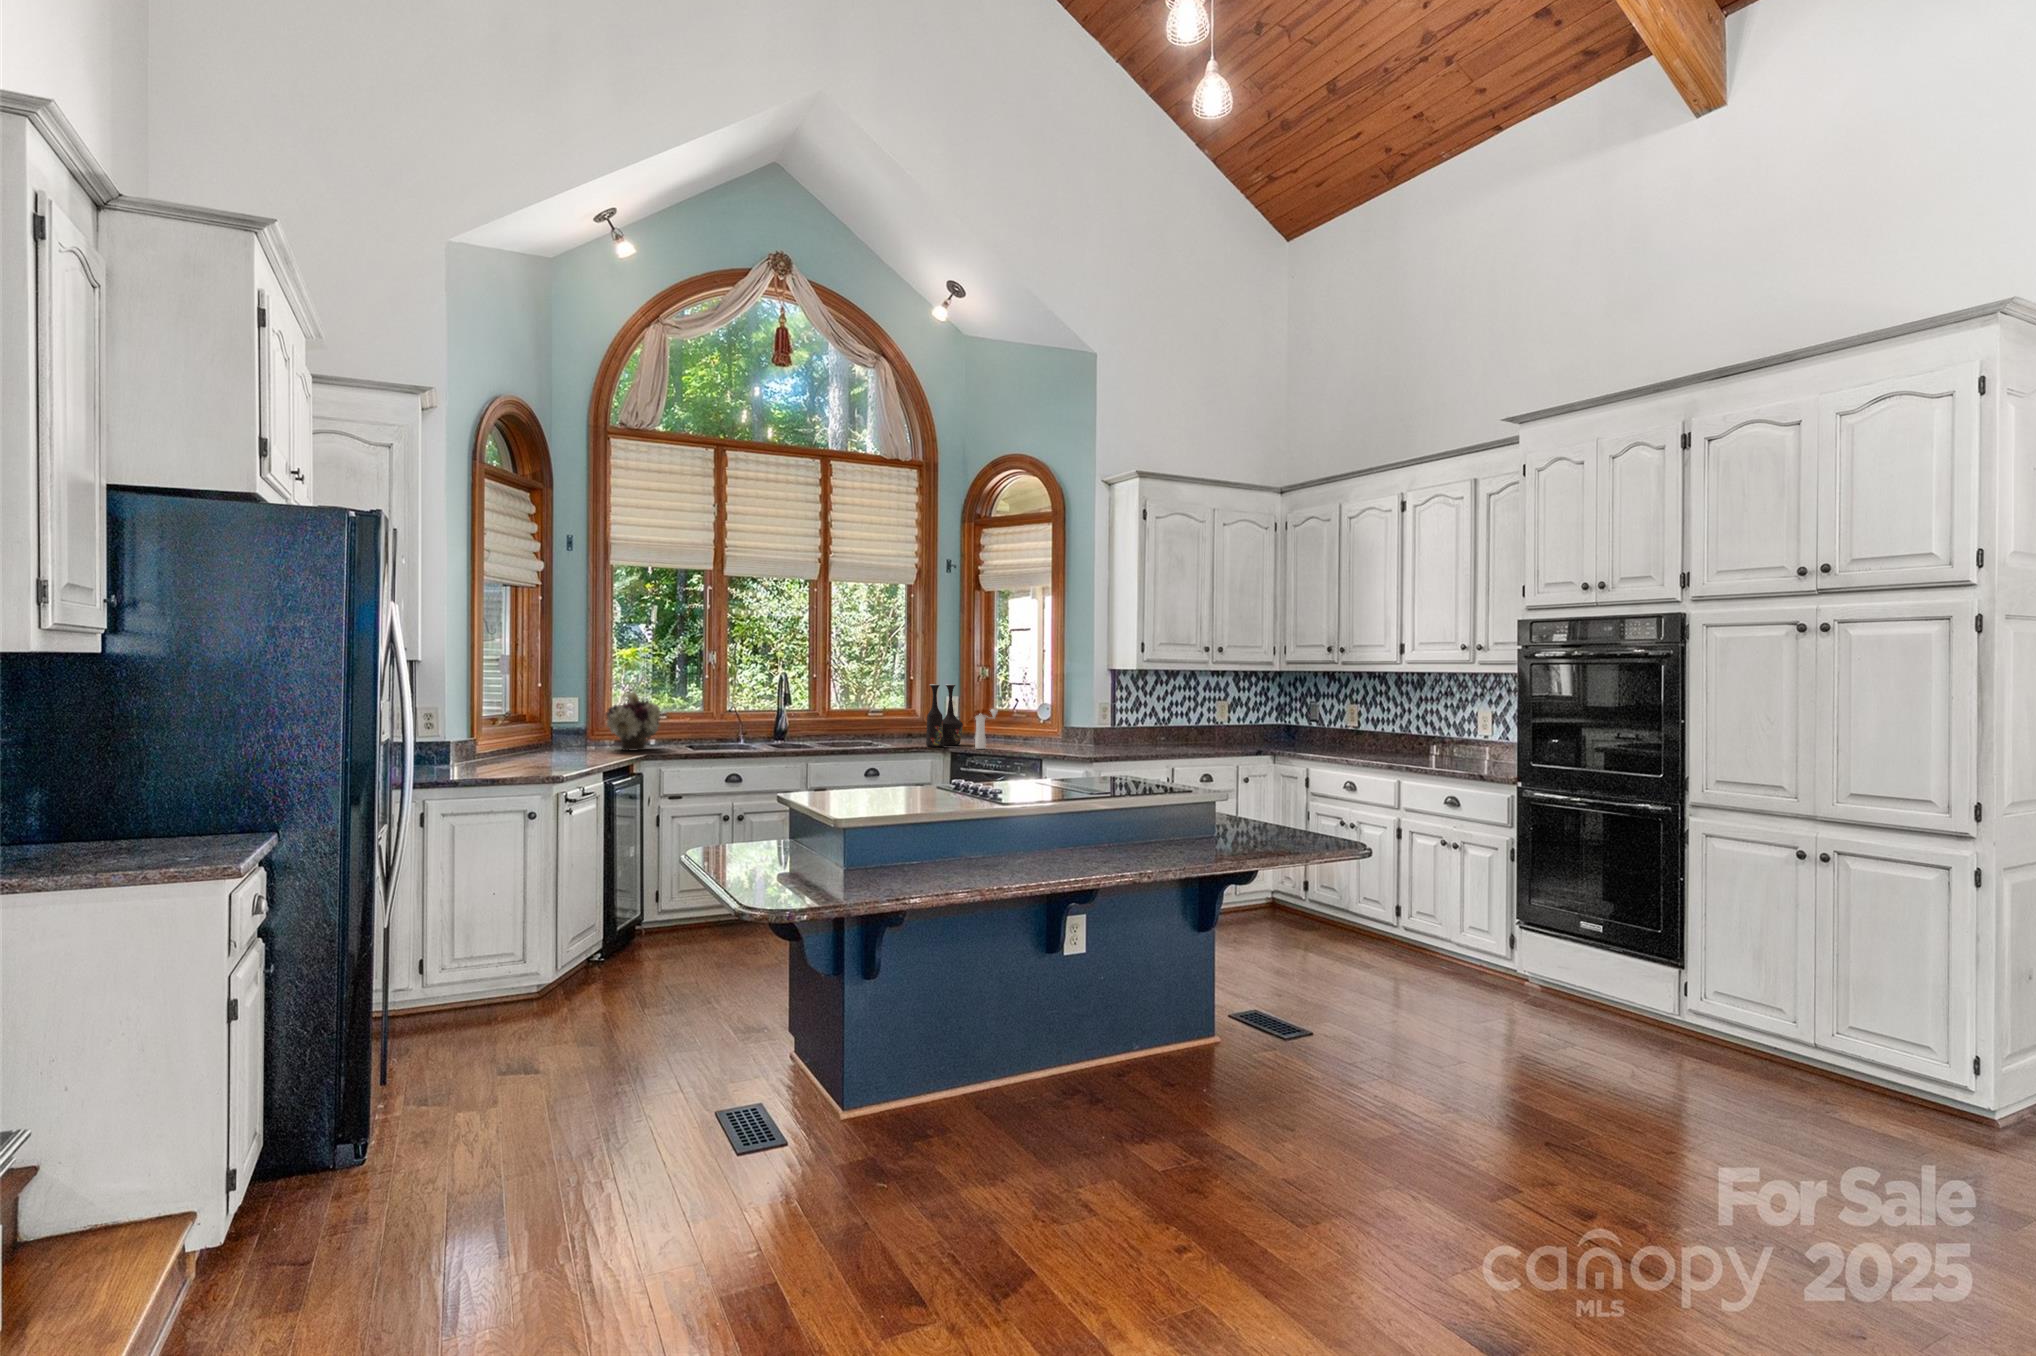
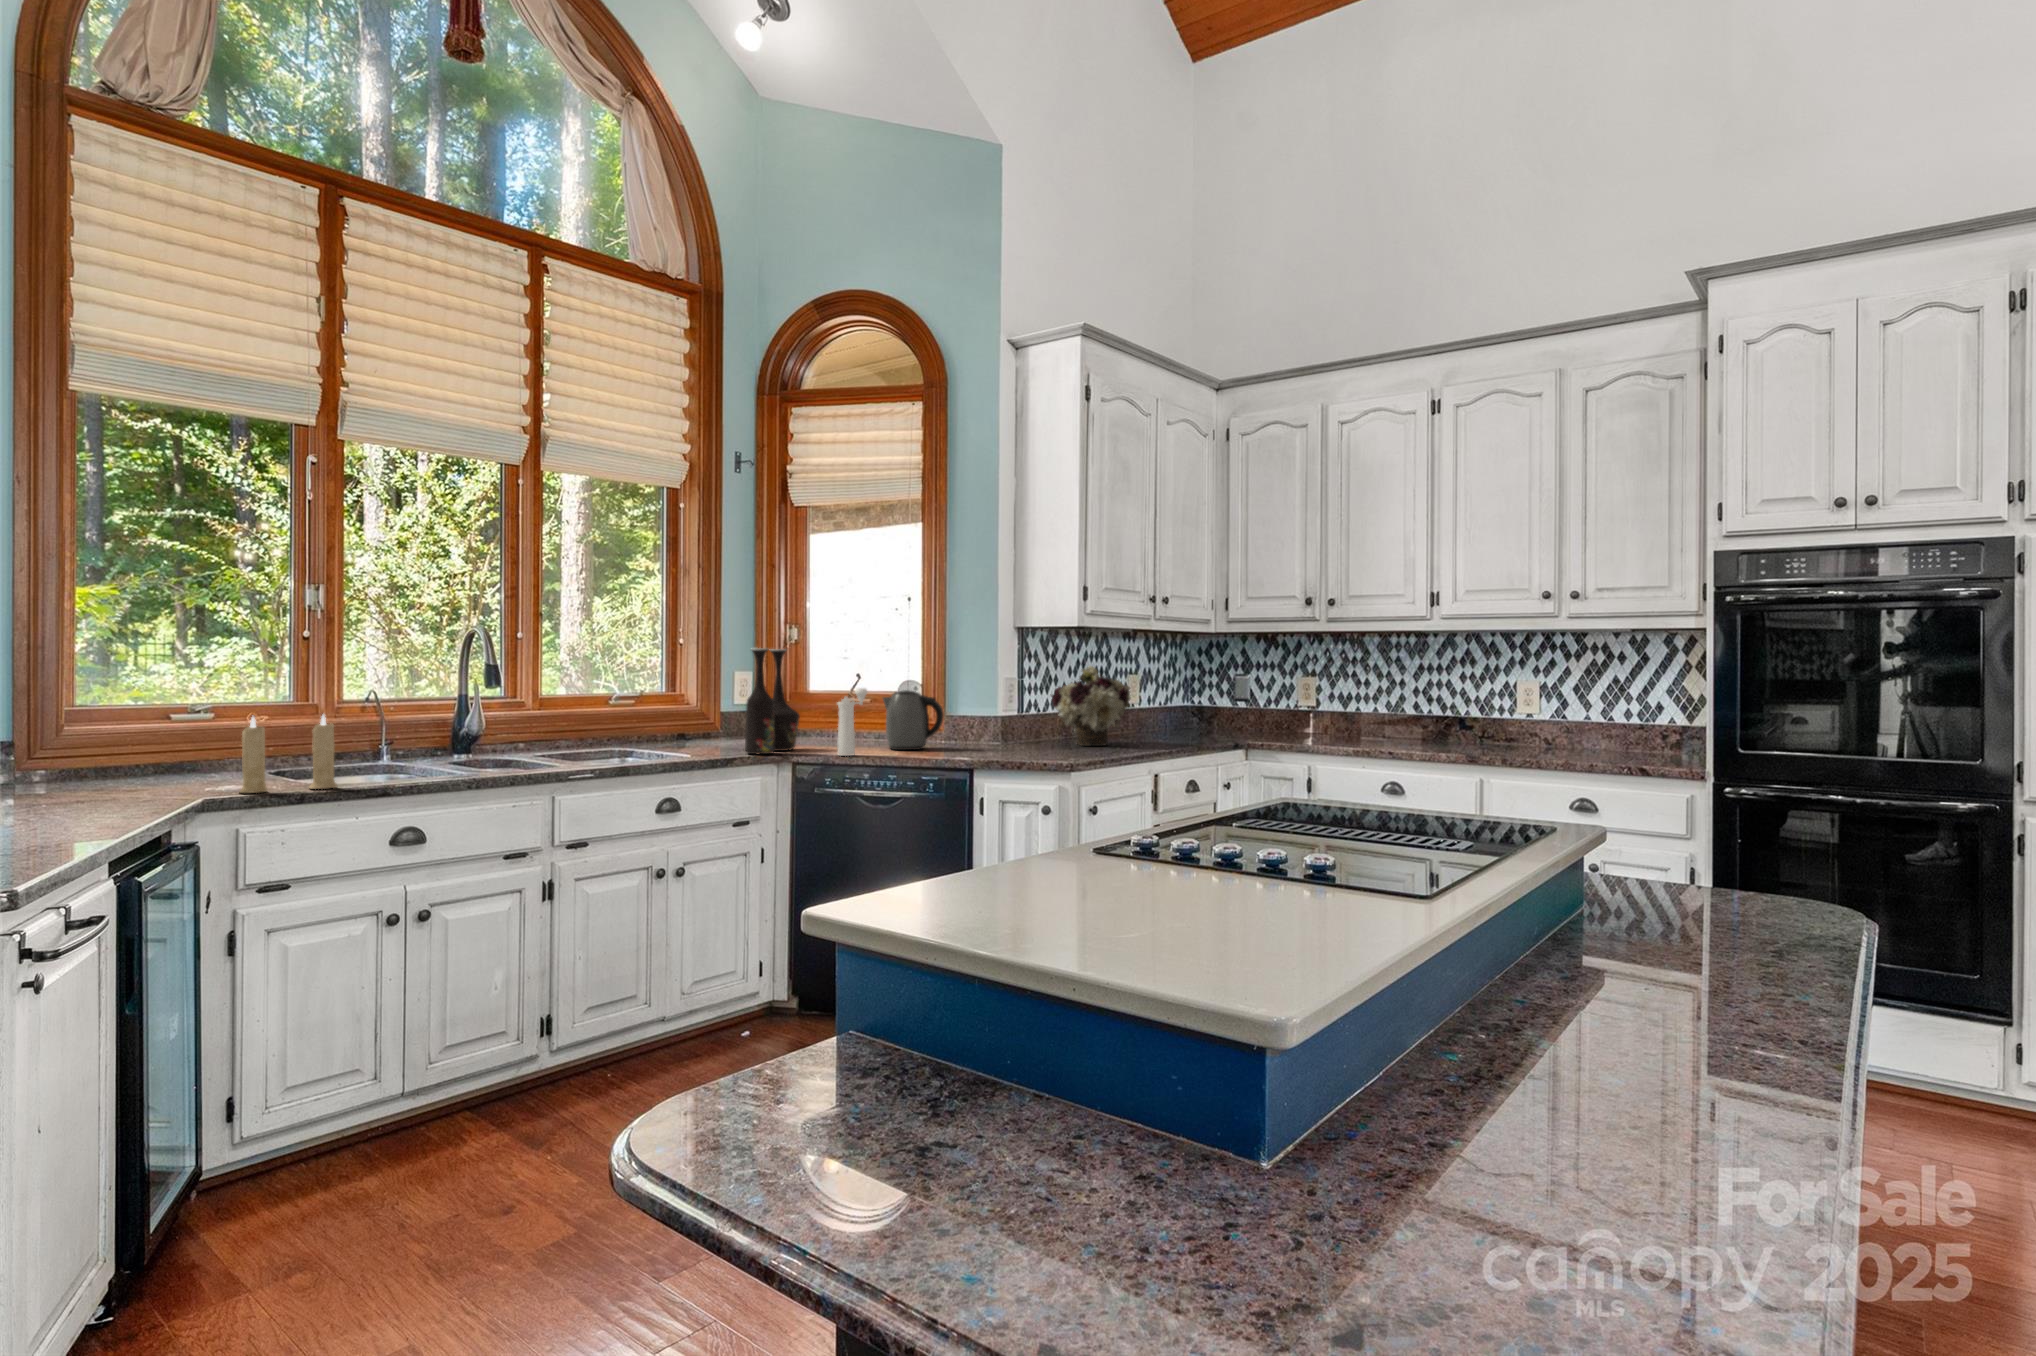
flower arrangement: present [606,692,661,751] -> present [1051,666,1130,746]
kettle: none [1013,710,1049,747] -> present [883,690,944,750]
candle: none [667,717,708,754] -> present [240,715,337,793]

